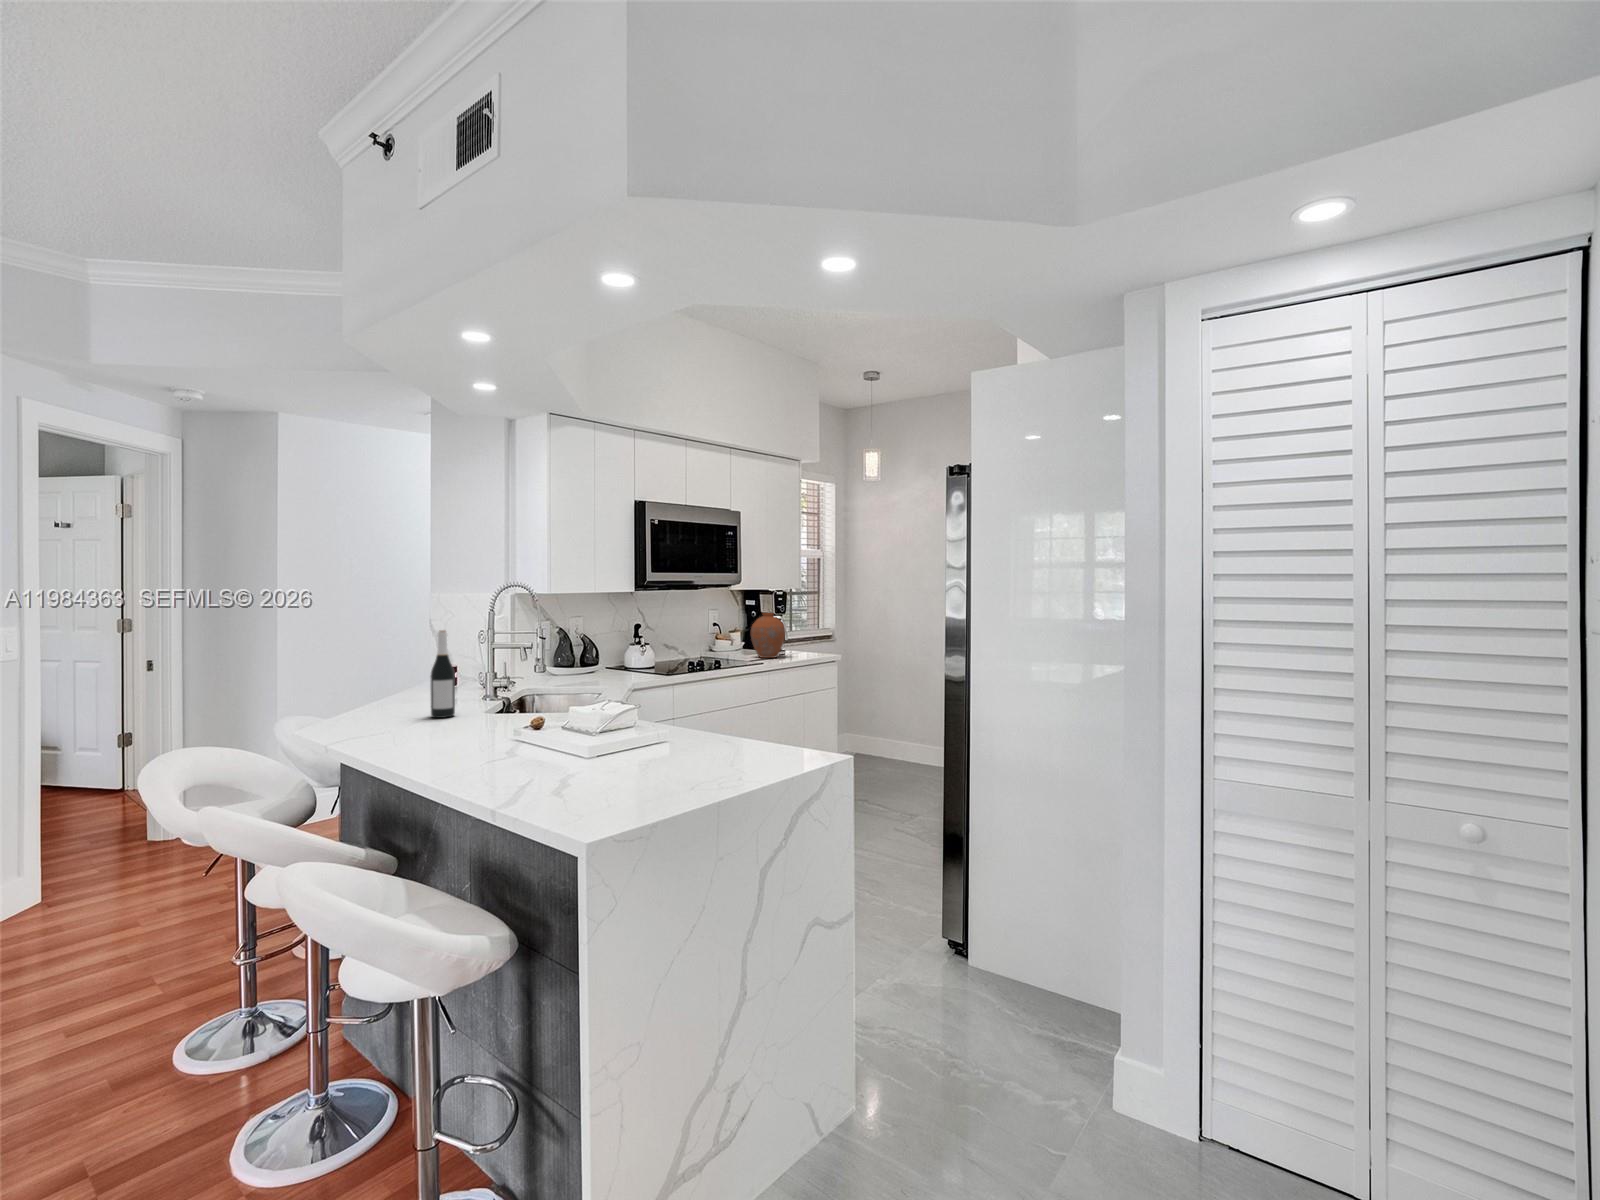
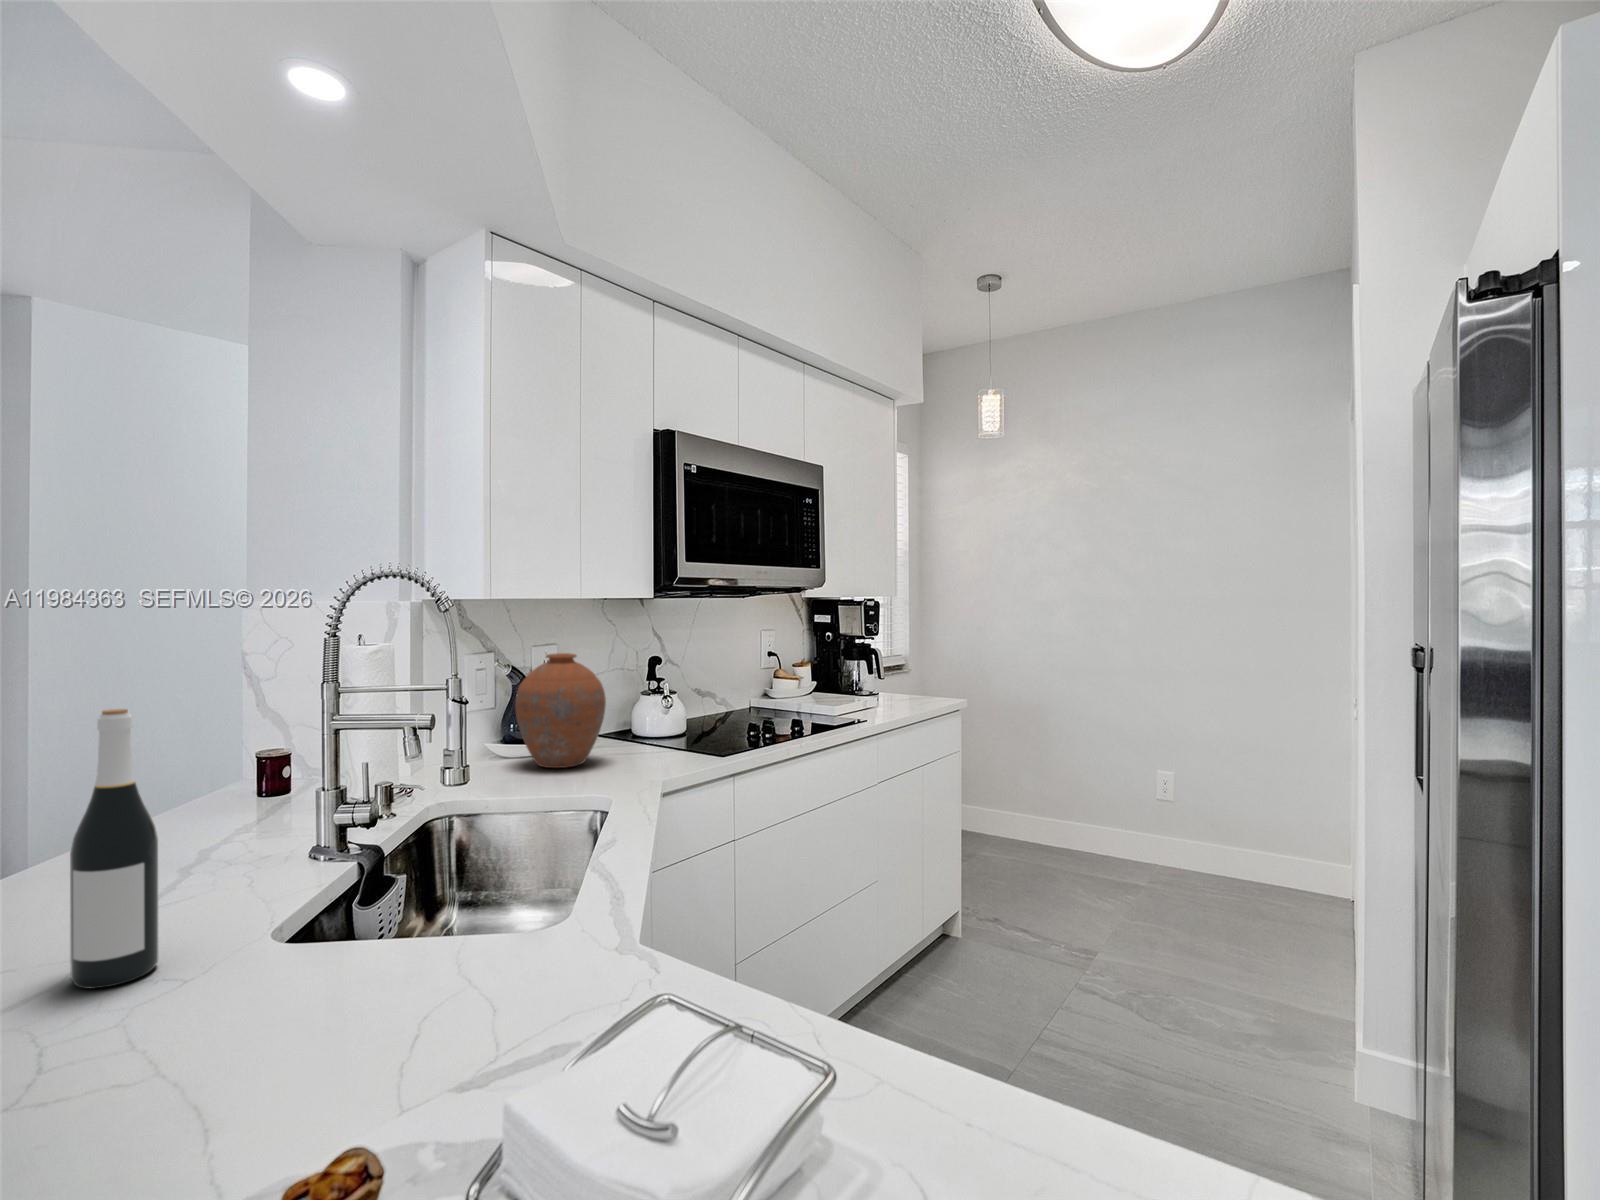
vase: present [751,613,786,658] -> present [515,653,606,768]

